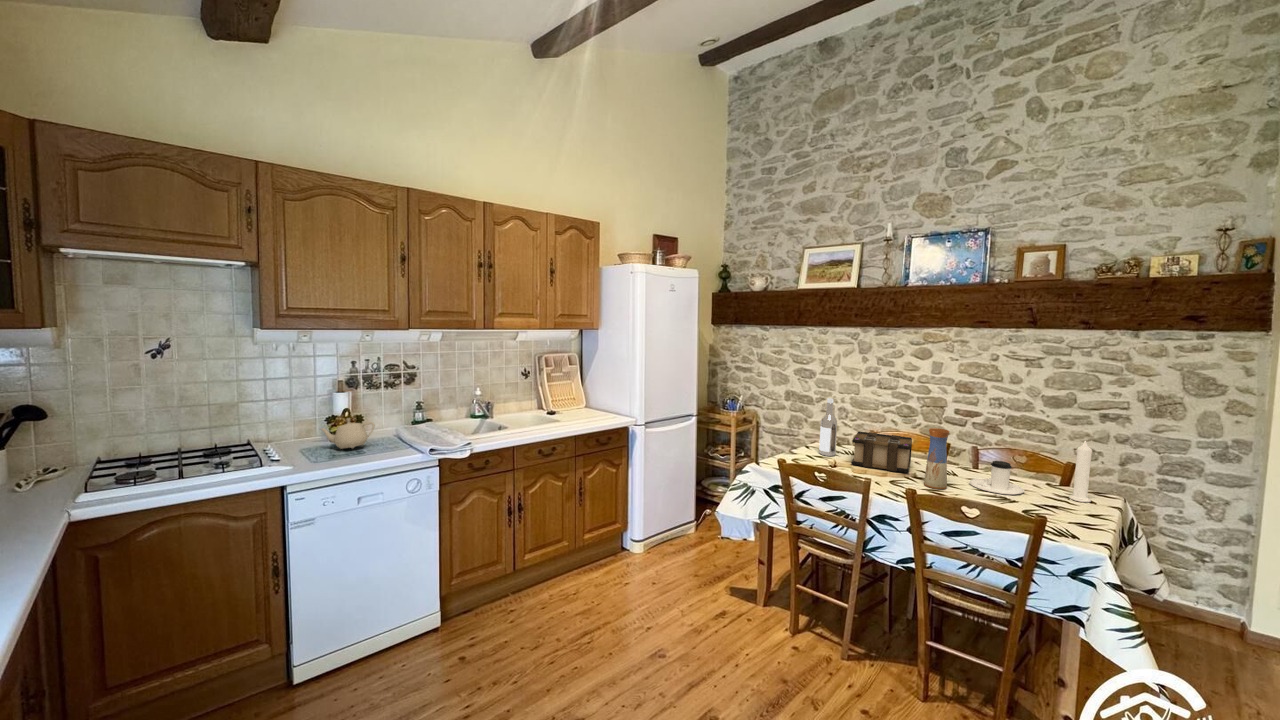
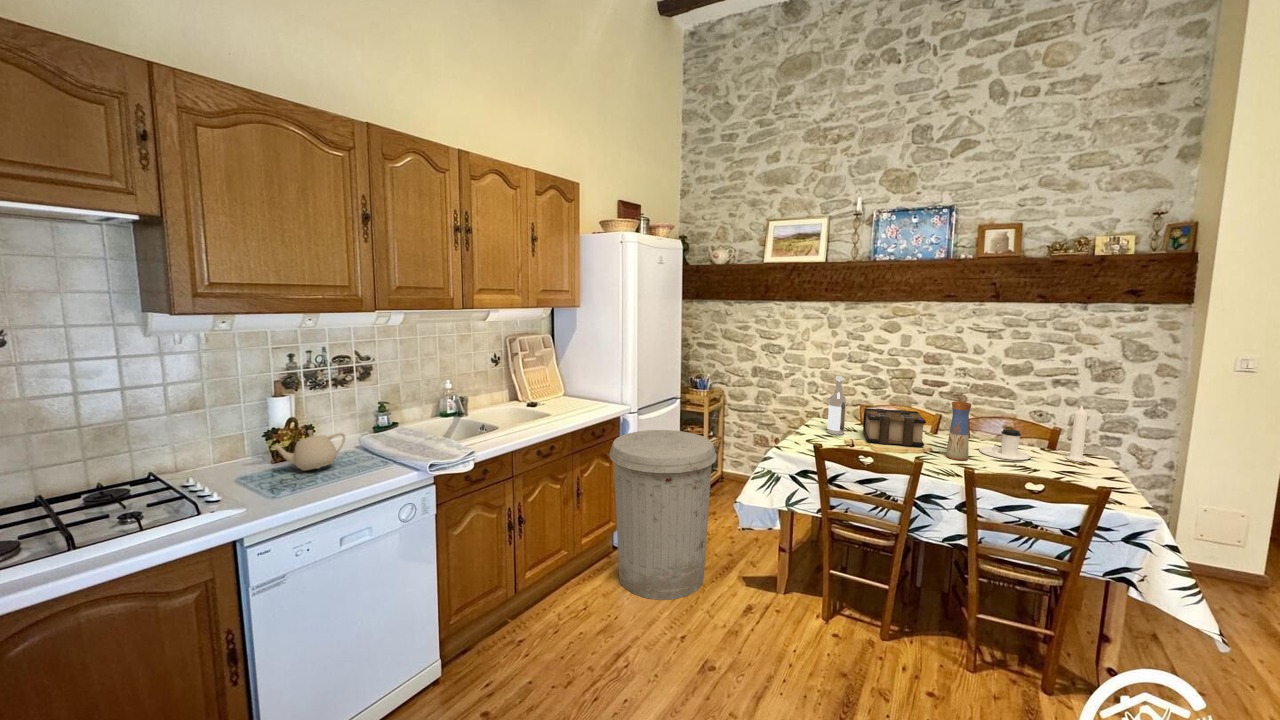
trash can: none [611,440,708,596] -> present [610,430,717,600]

